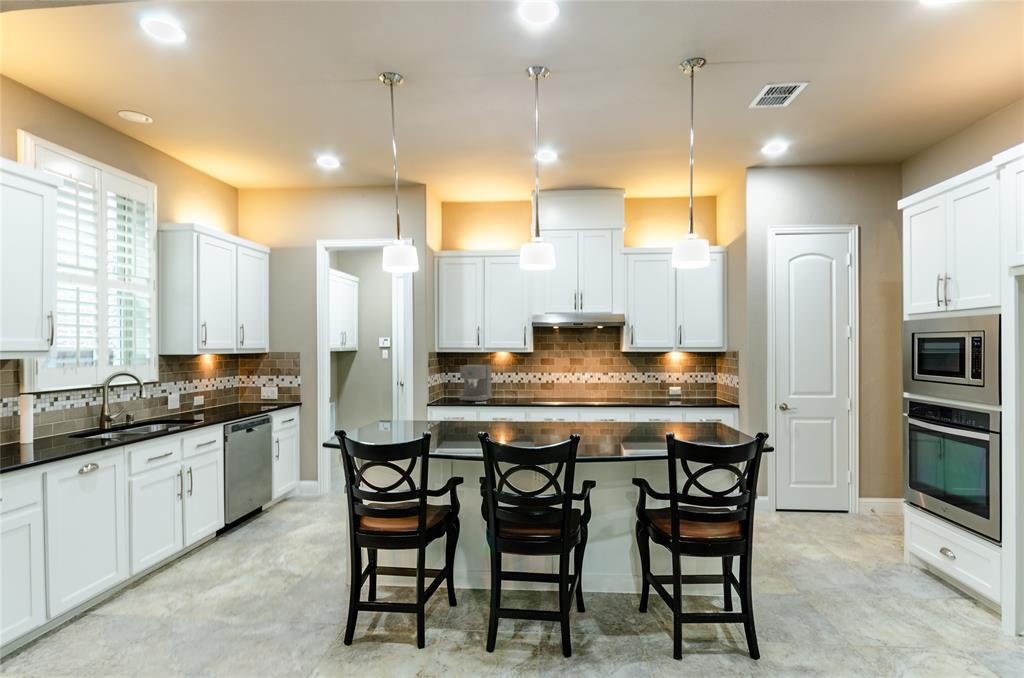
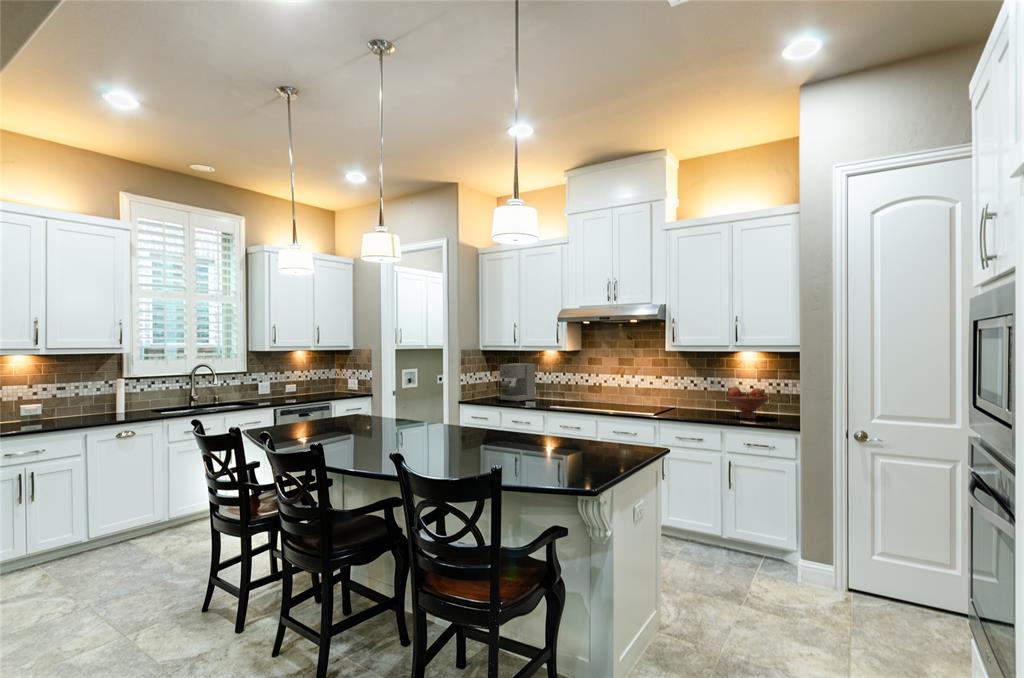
fruit bowl: none [675,379,709,403] -> present [725,387,770,419]

